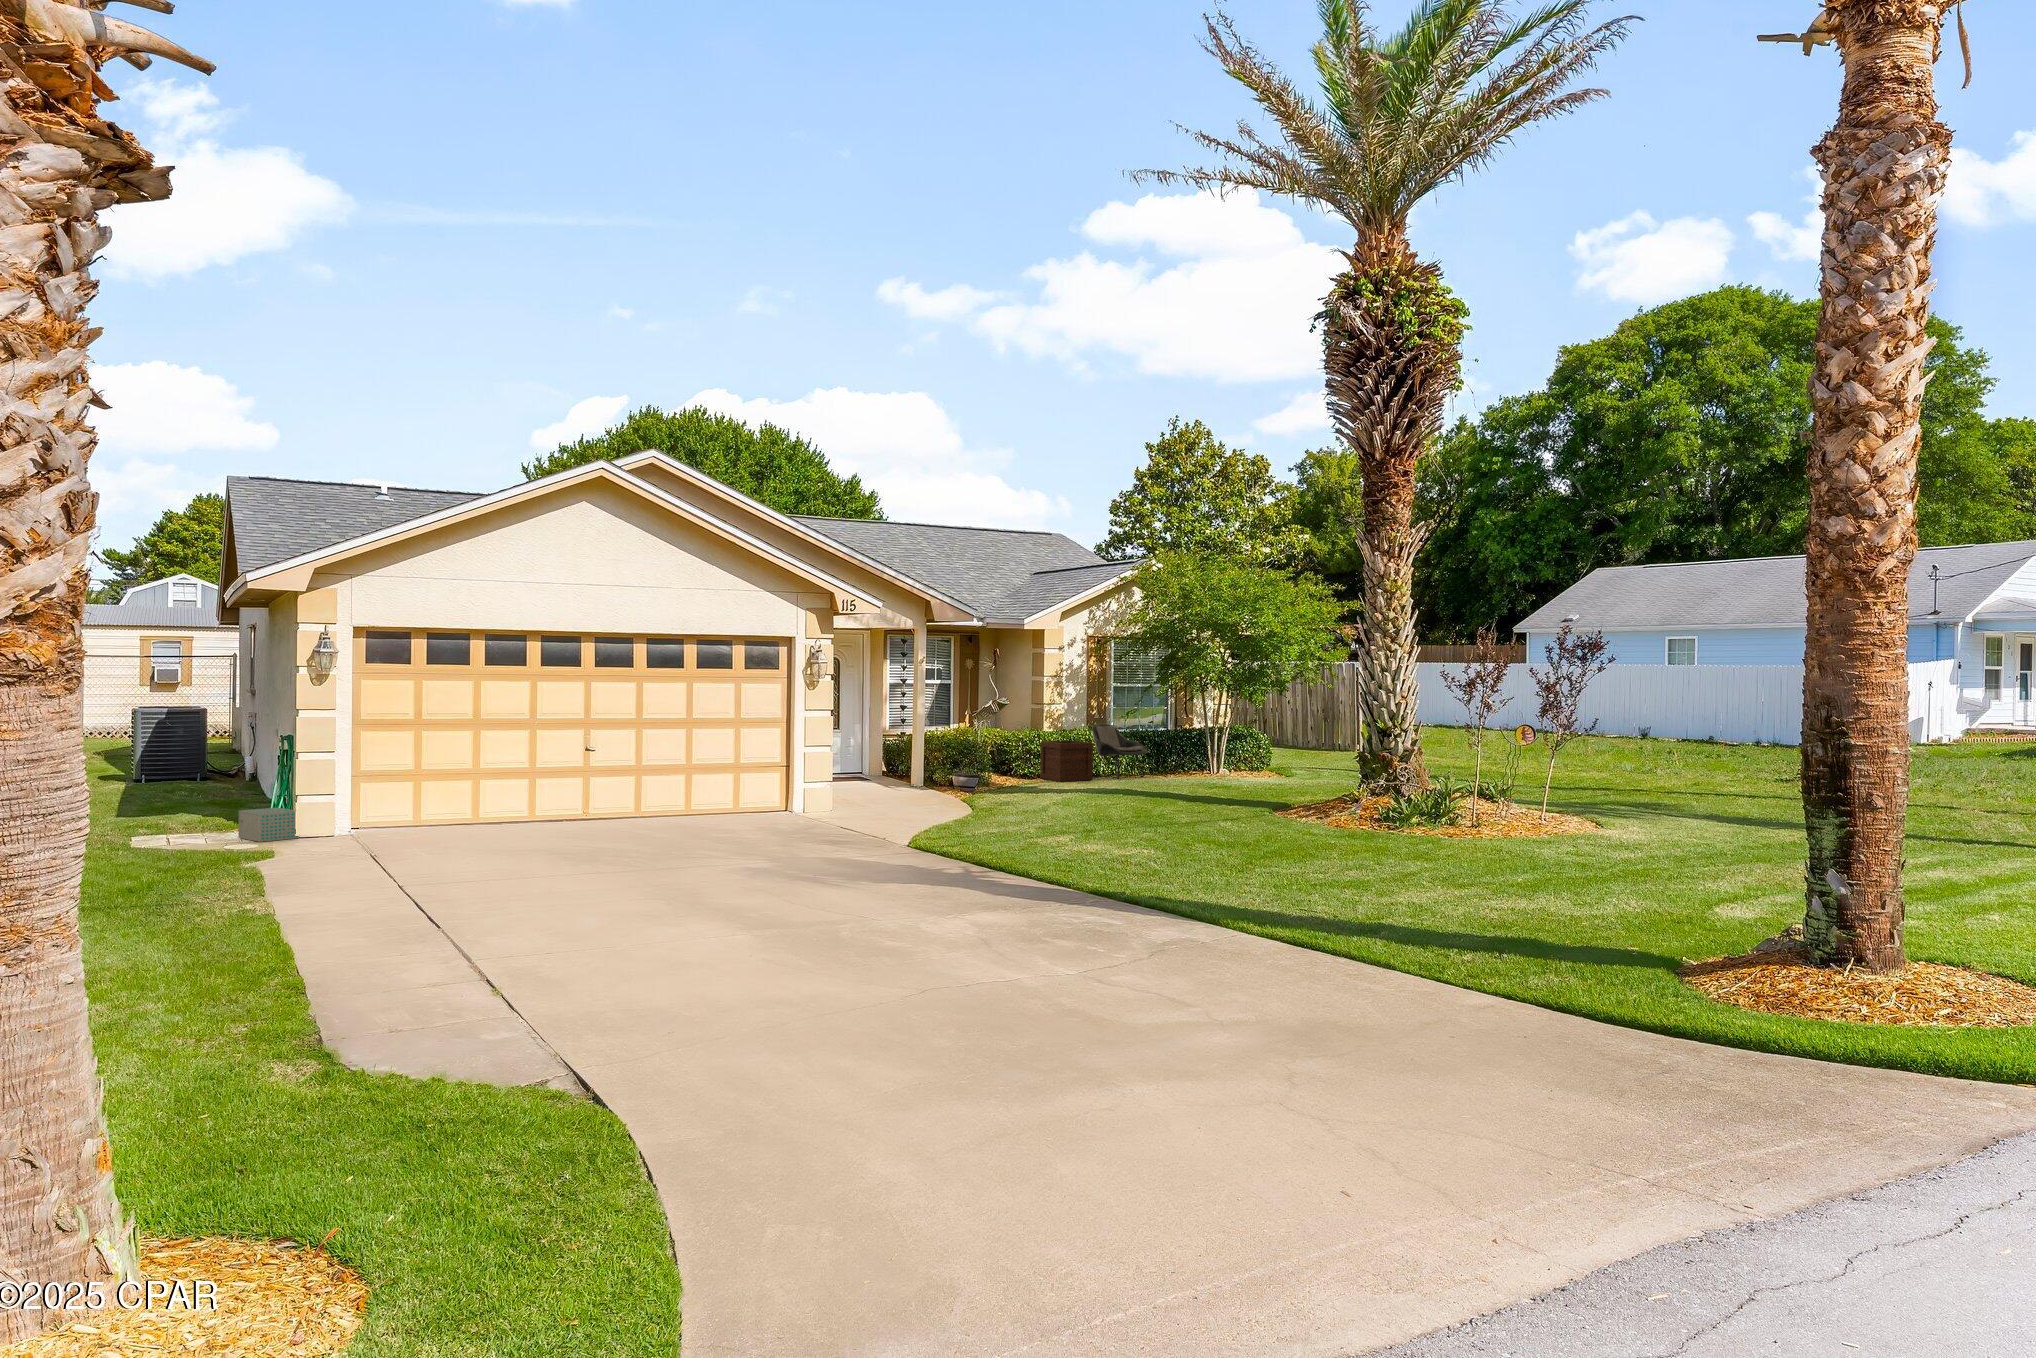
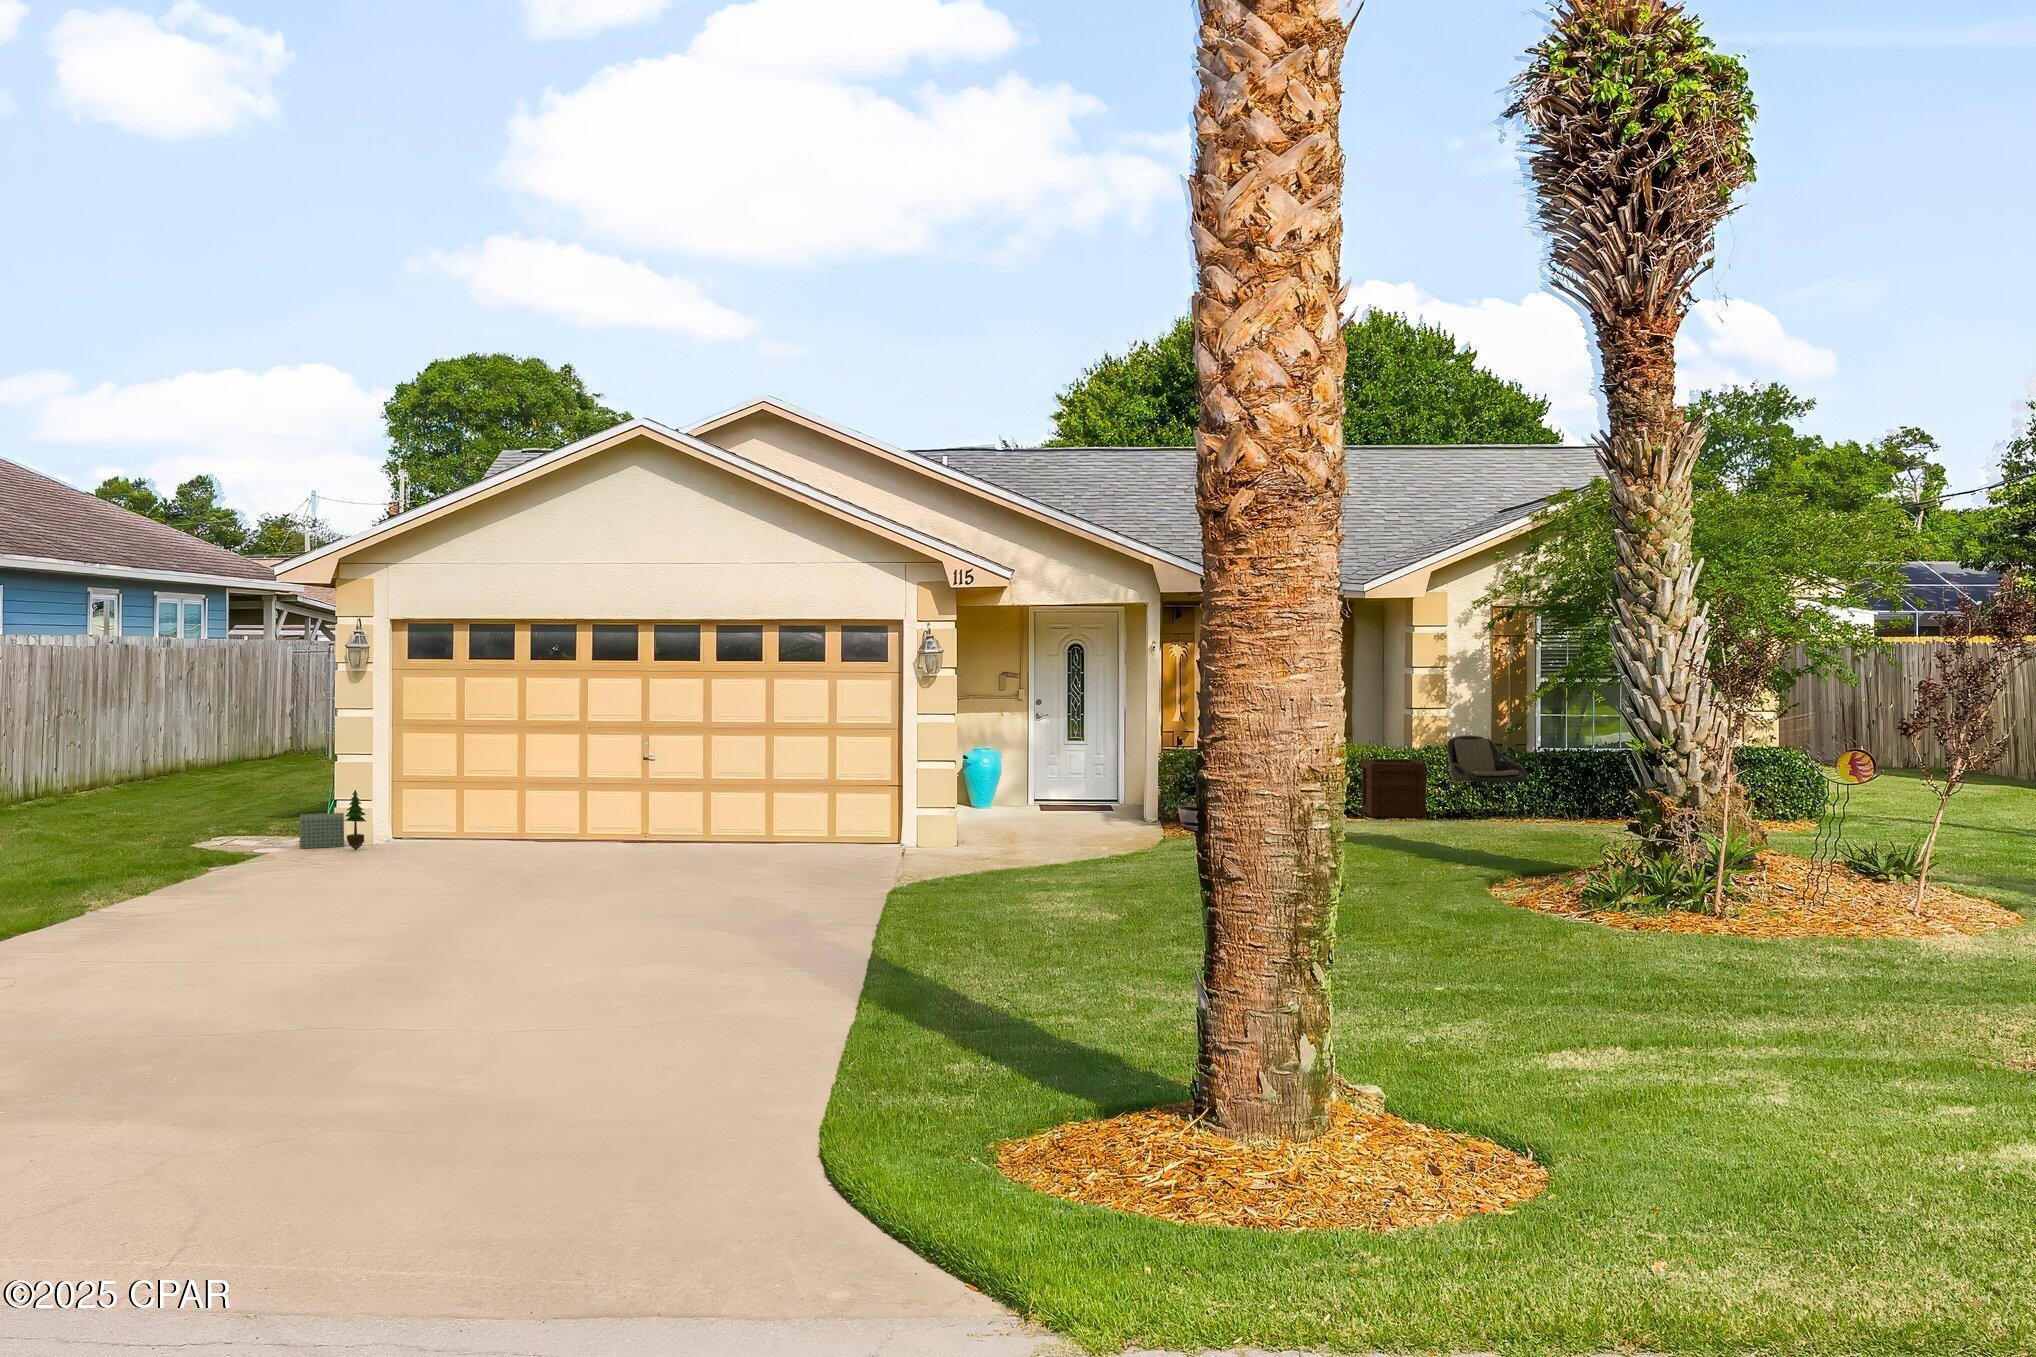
potted tree: none [313,783,335,840] -> present [344,790,366,850]

